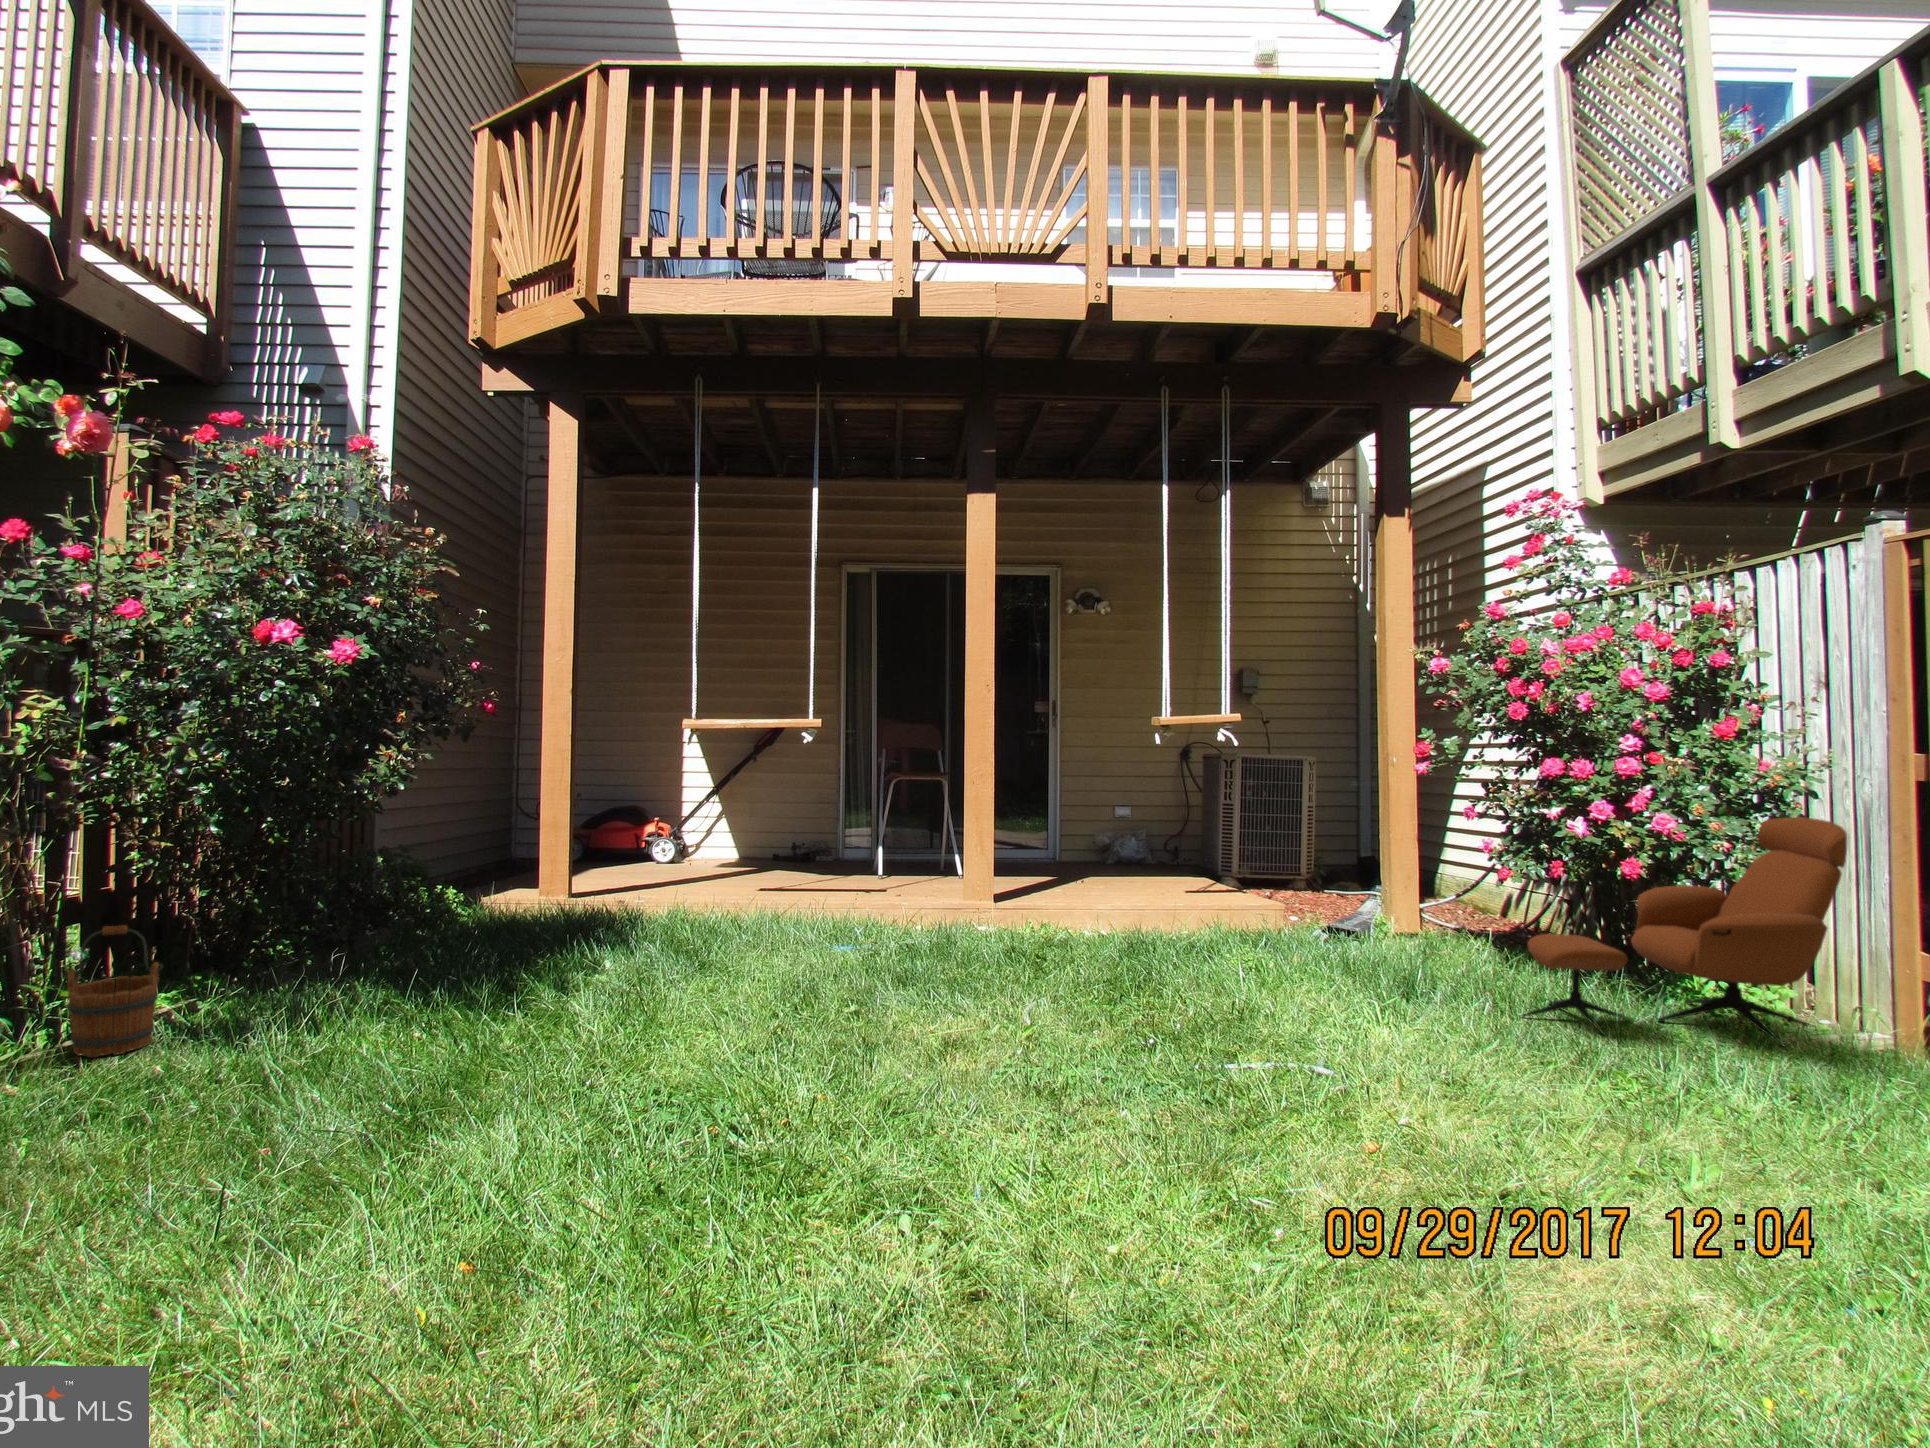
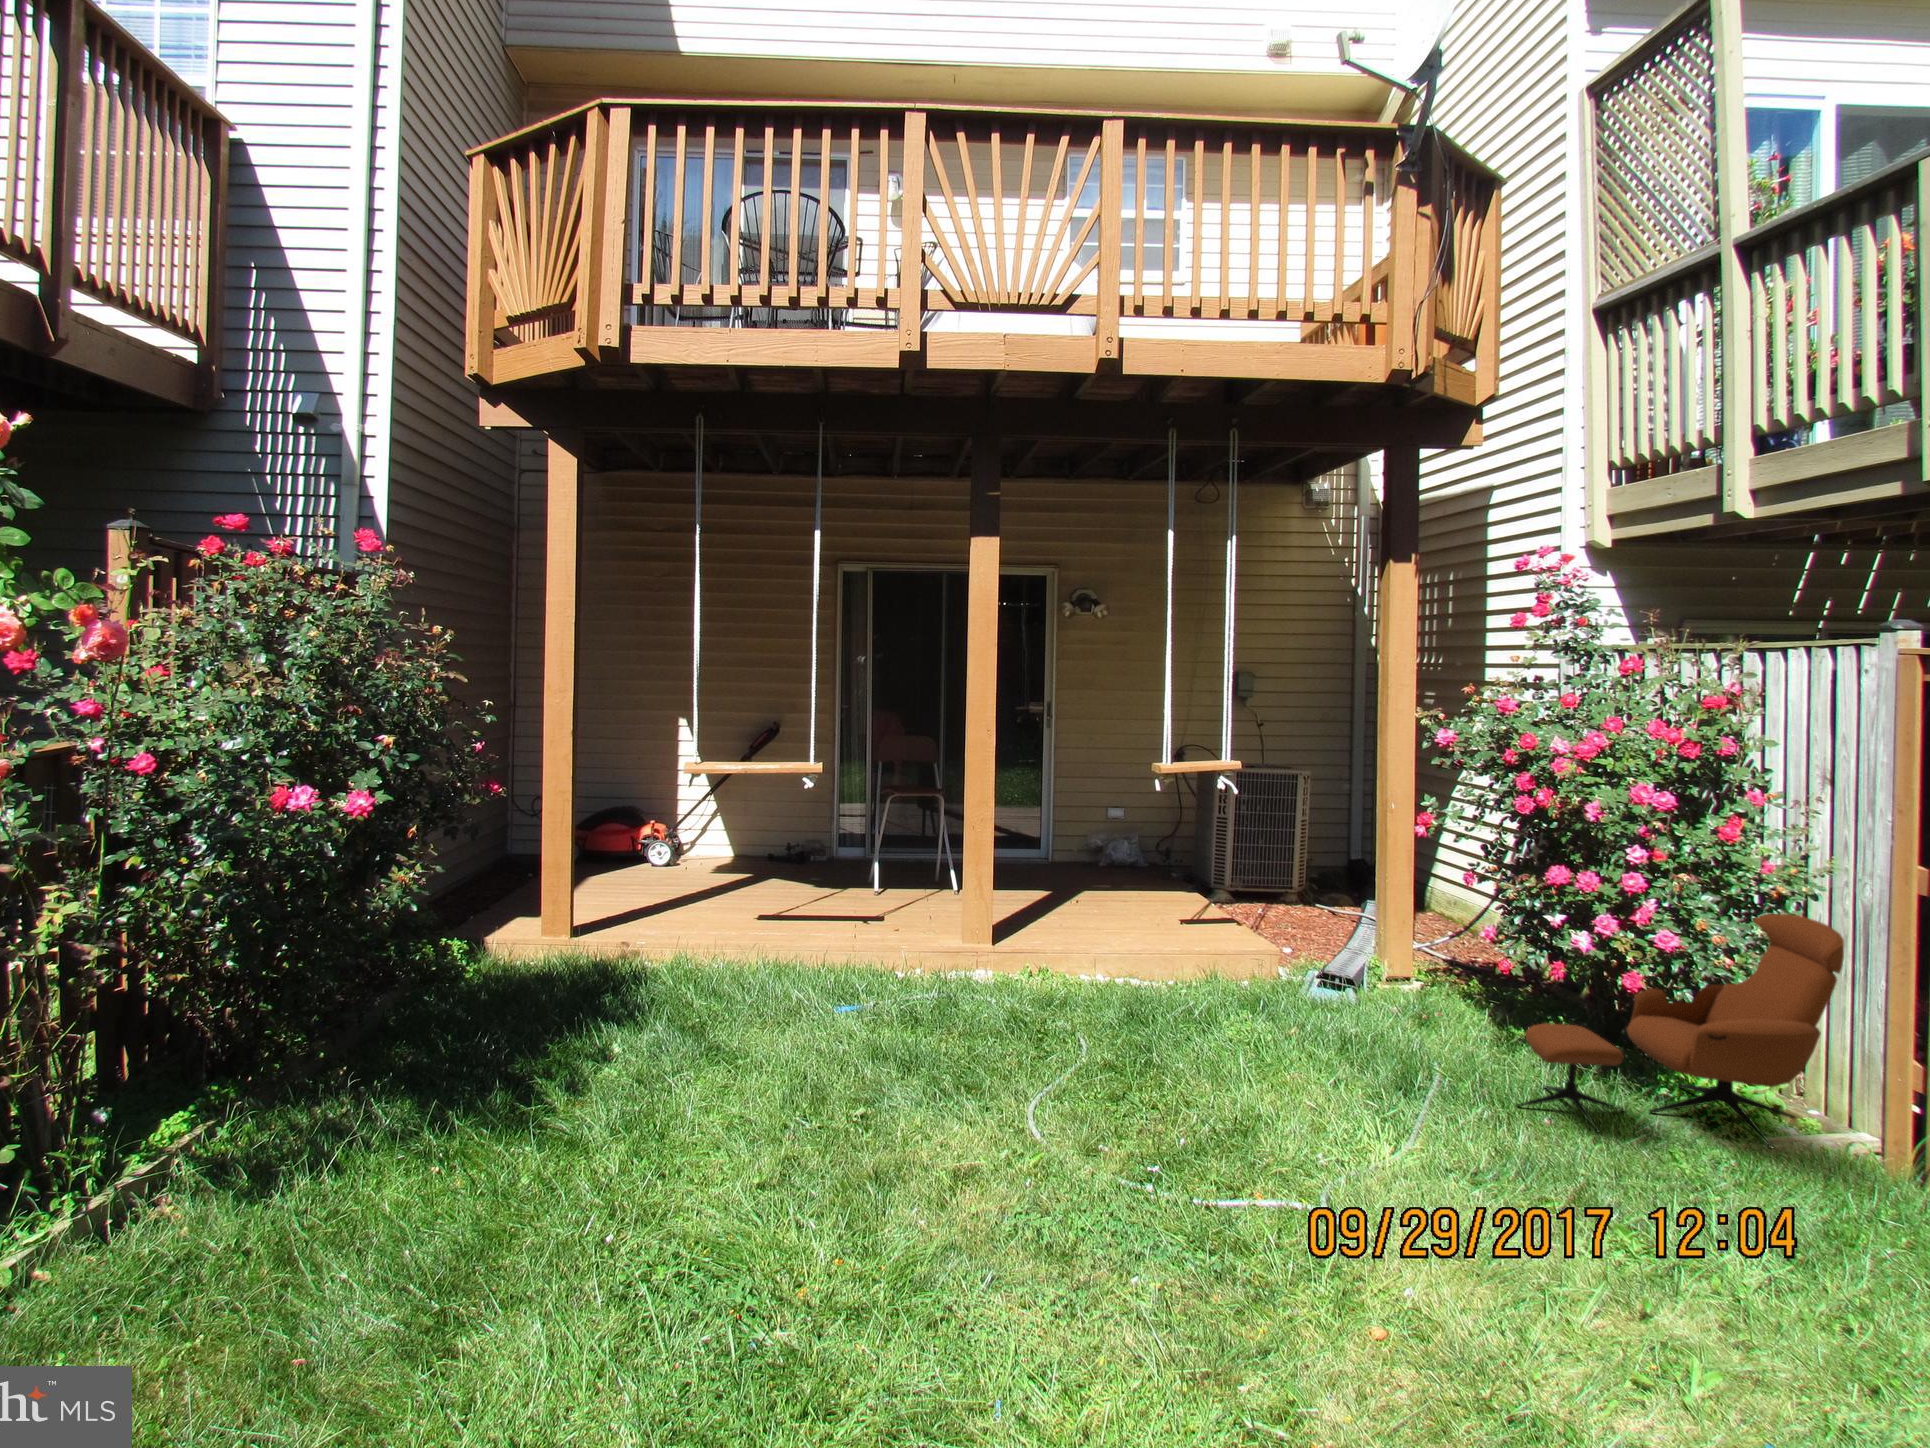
wooden bucket: present [64,925,162,1057] -> none [102,1034,197,1166]

